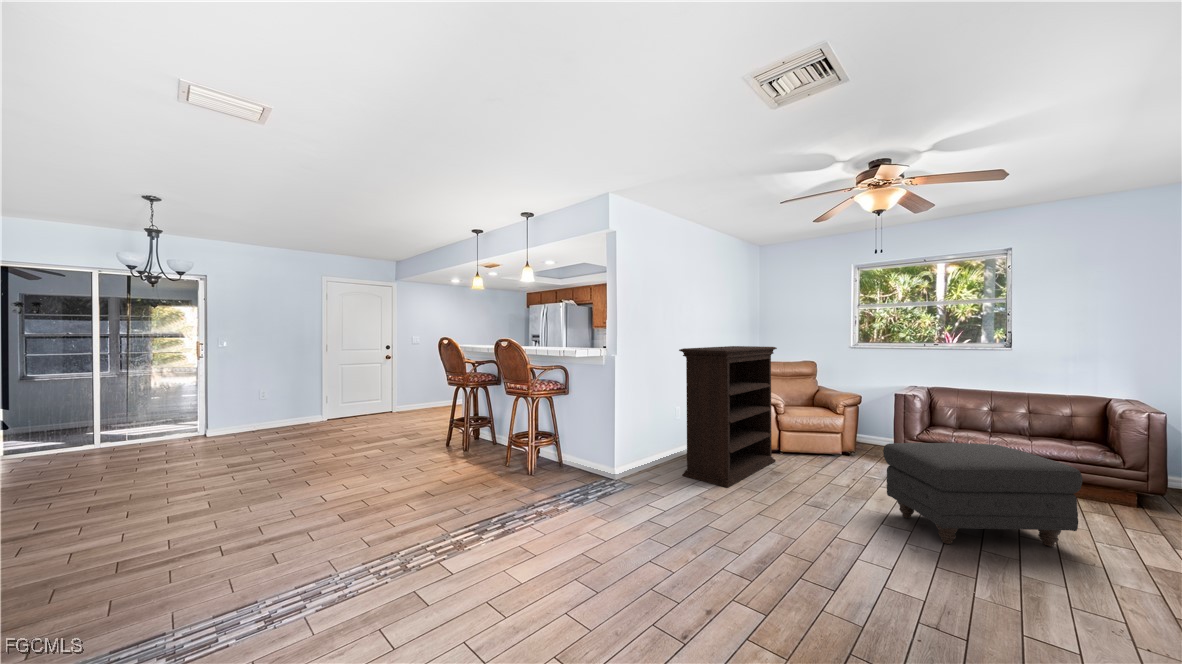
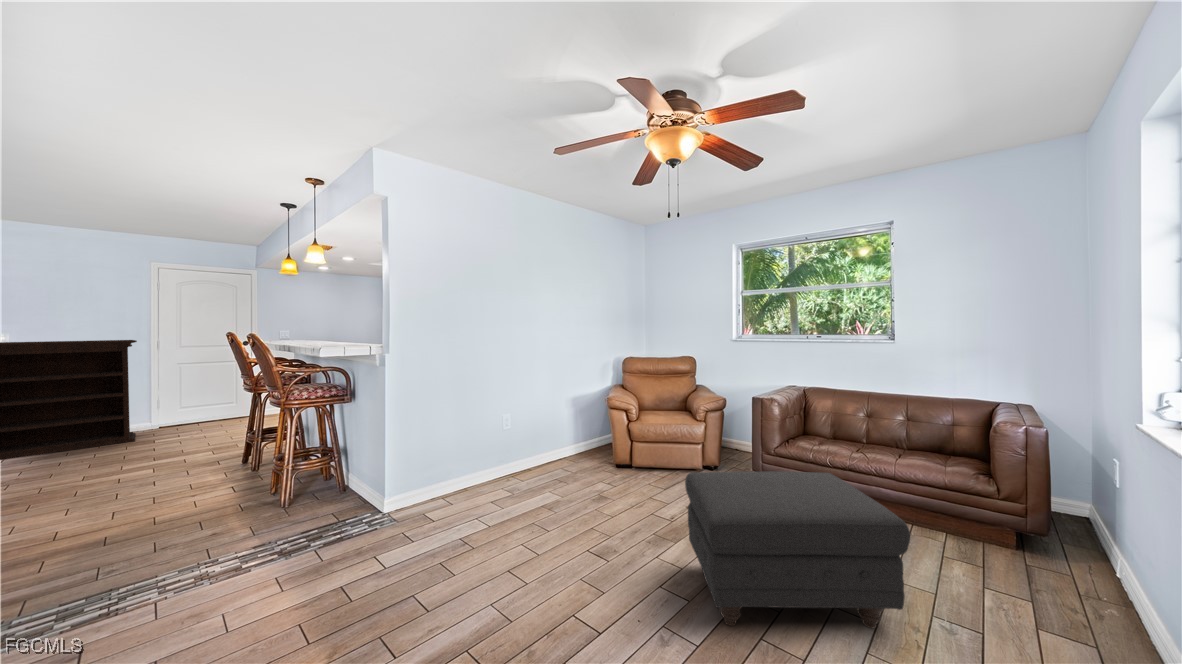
bookshelf: present [679,346,777,488] -> present [0,340,137,460]

